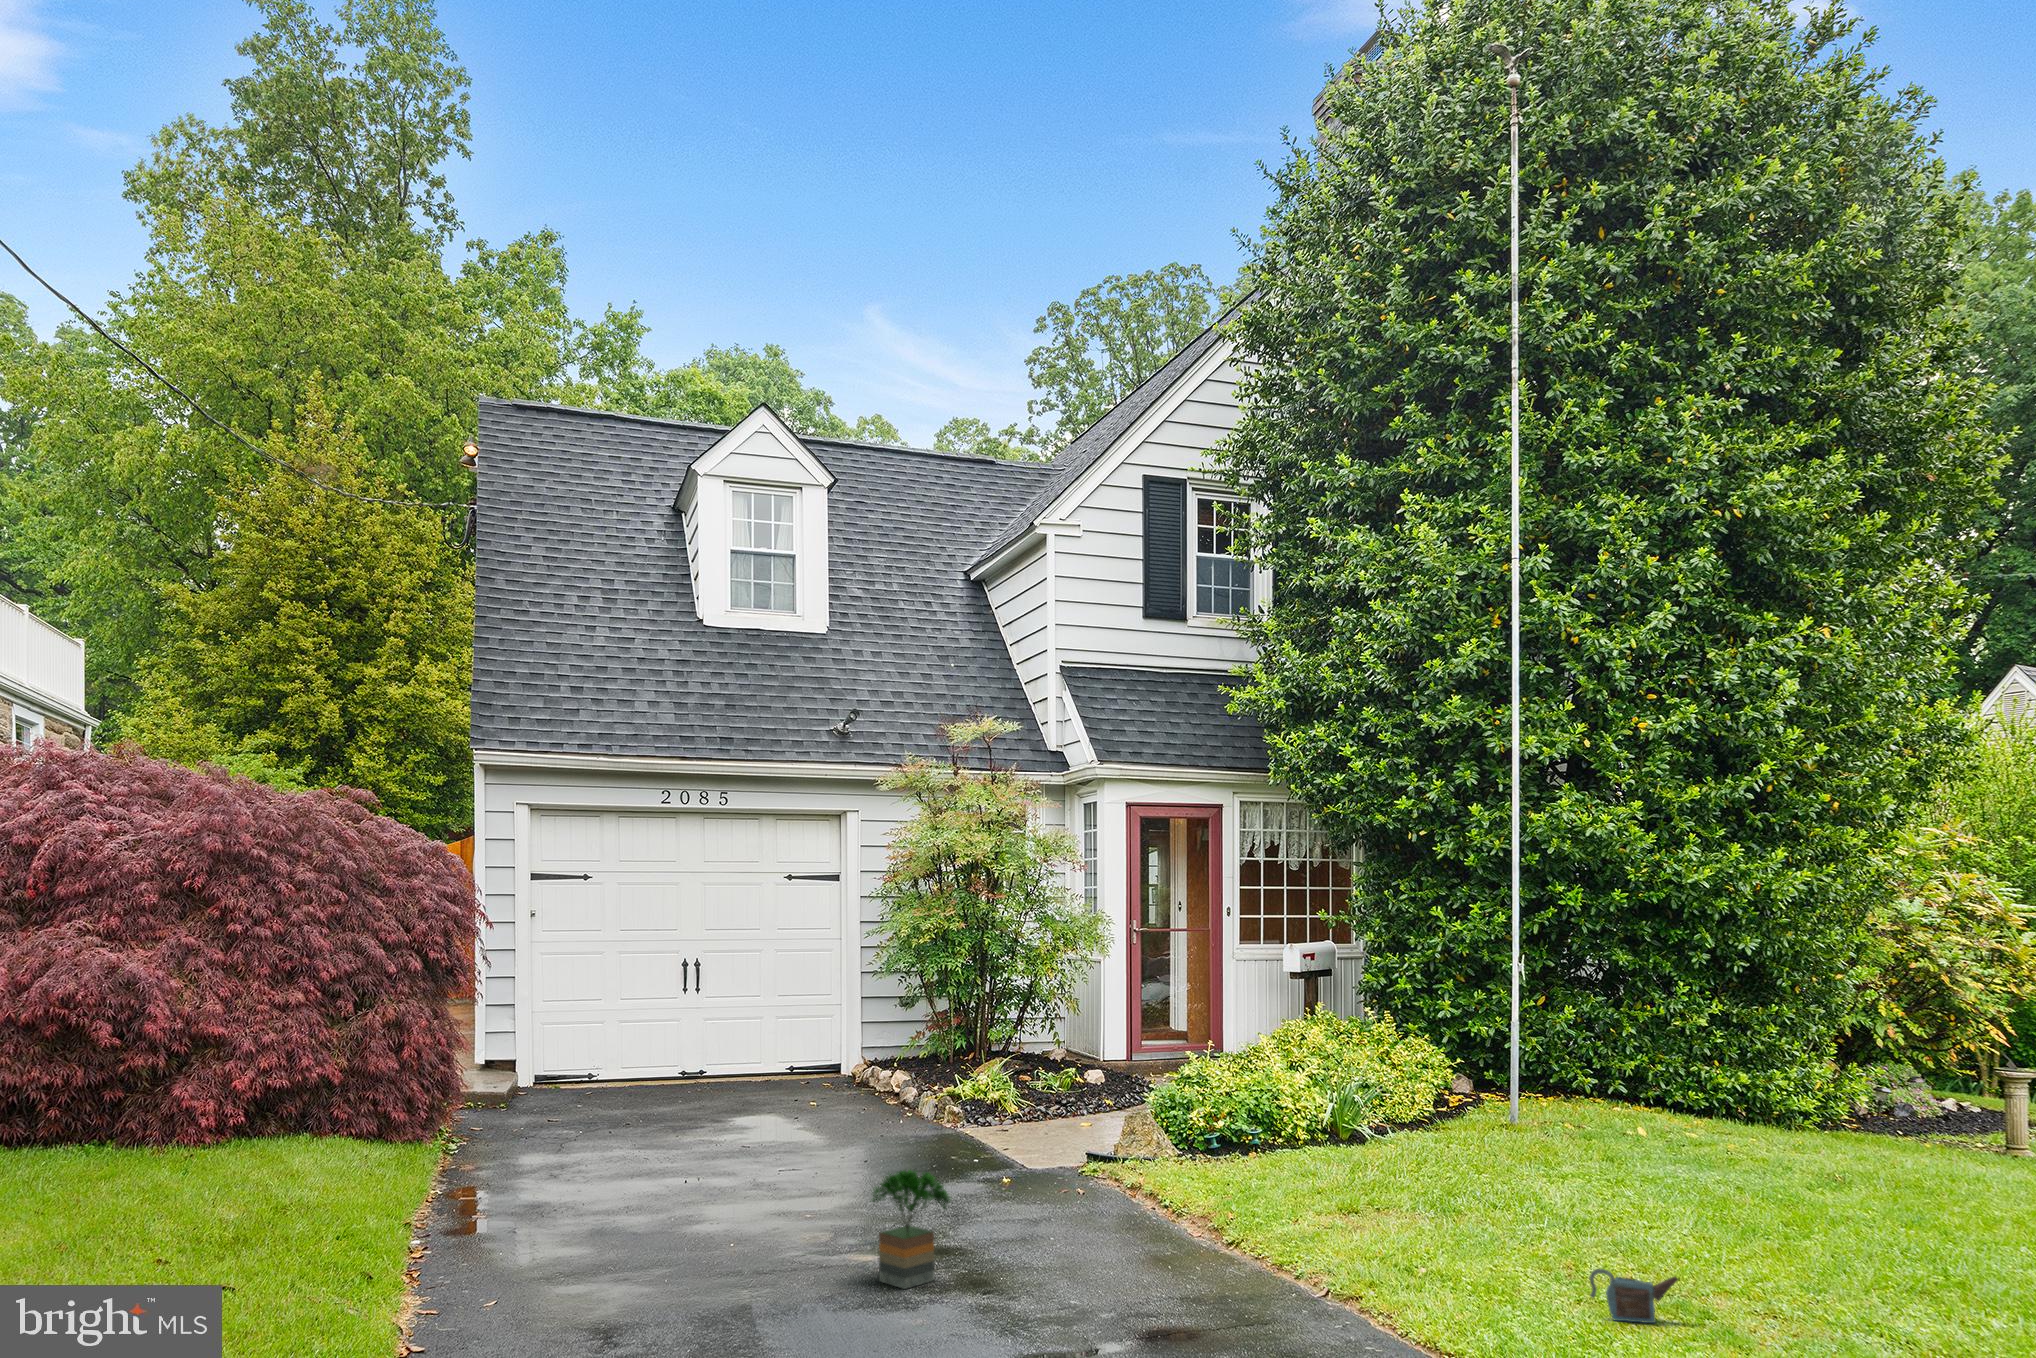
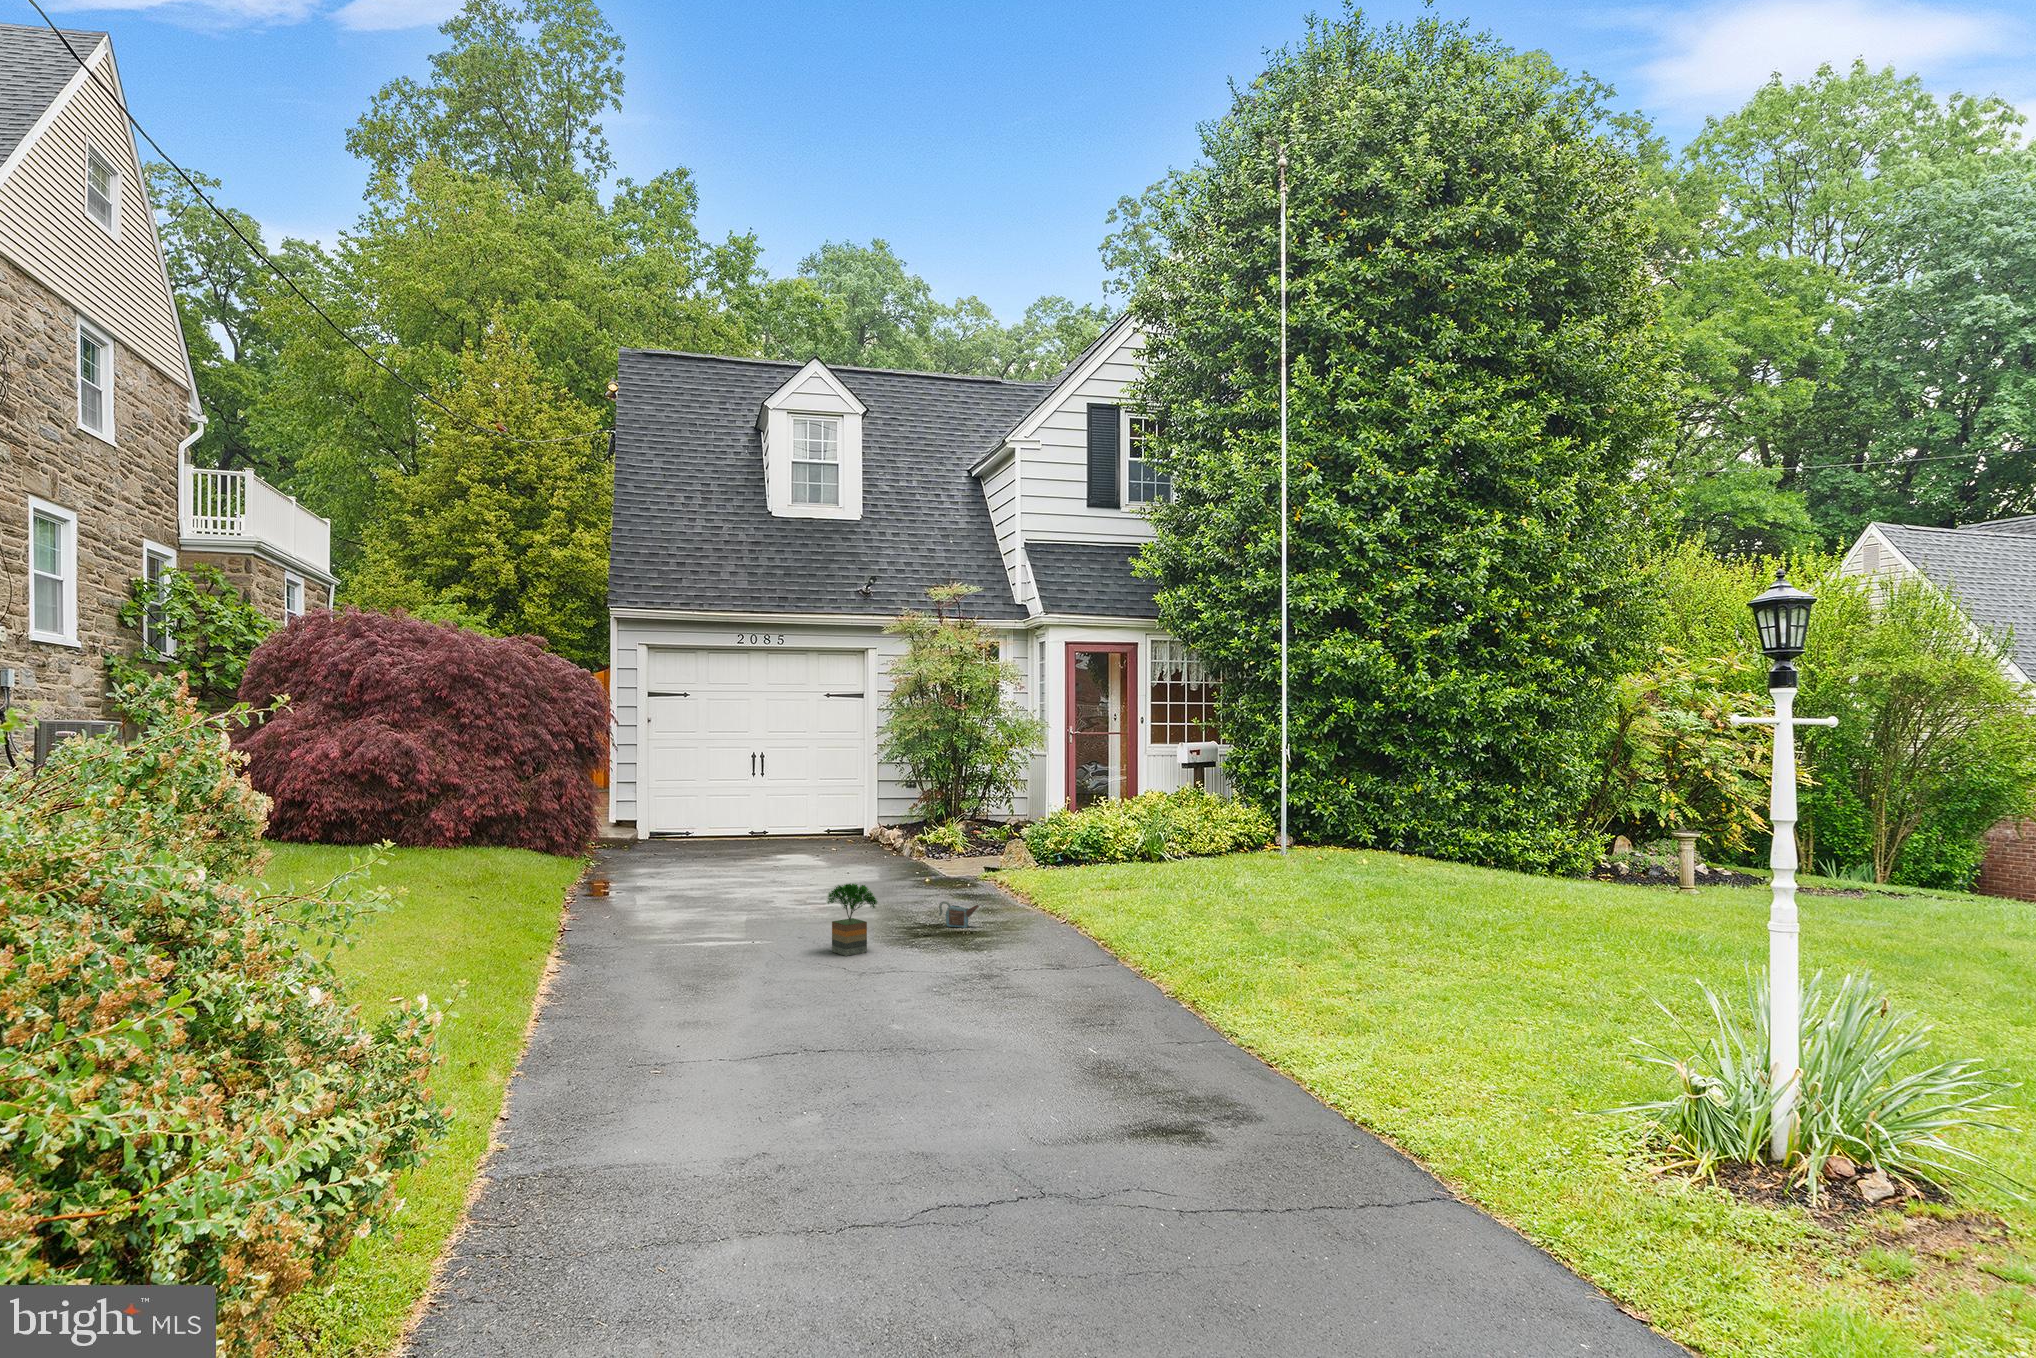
watering can: present [1590,1269,1679,1323] -> present [939,901,979,928]

